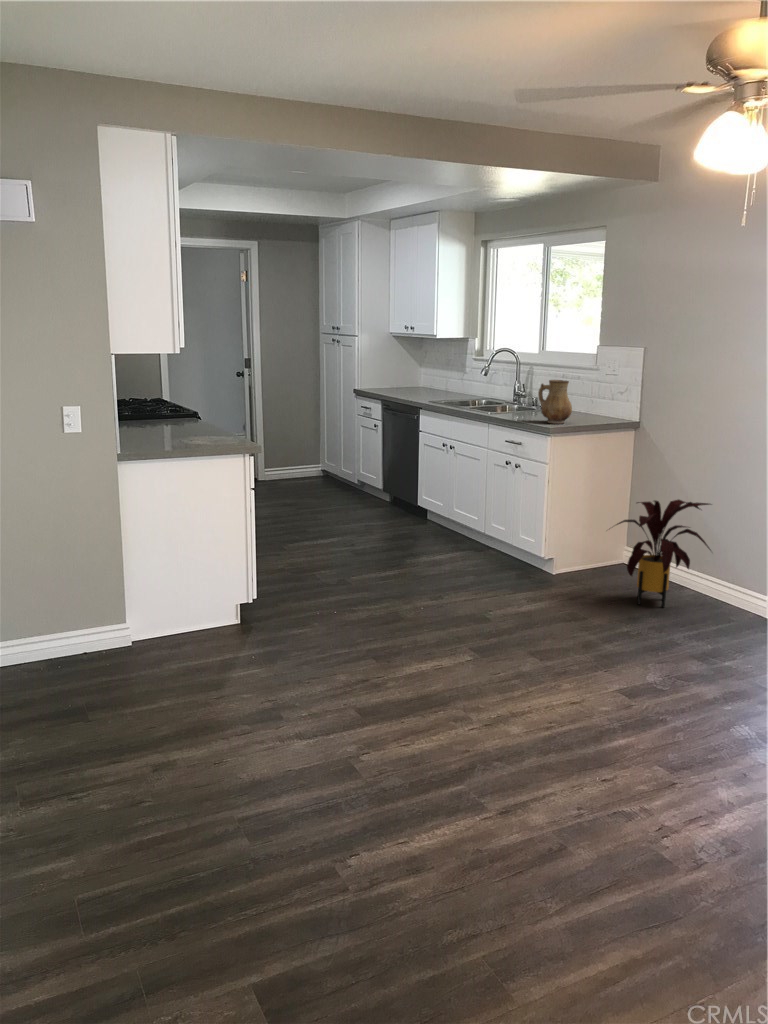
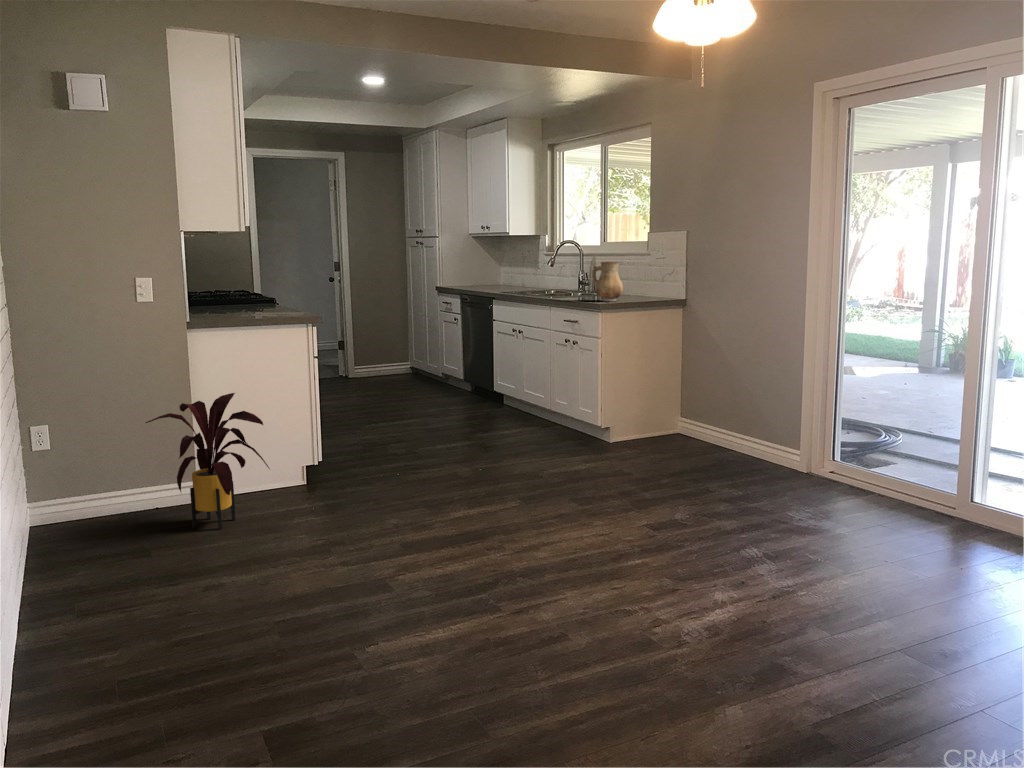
house plant: present [616,500,711,607] -> present [145,393,270,529]

